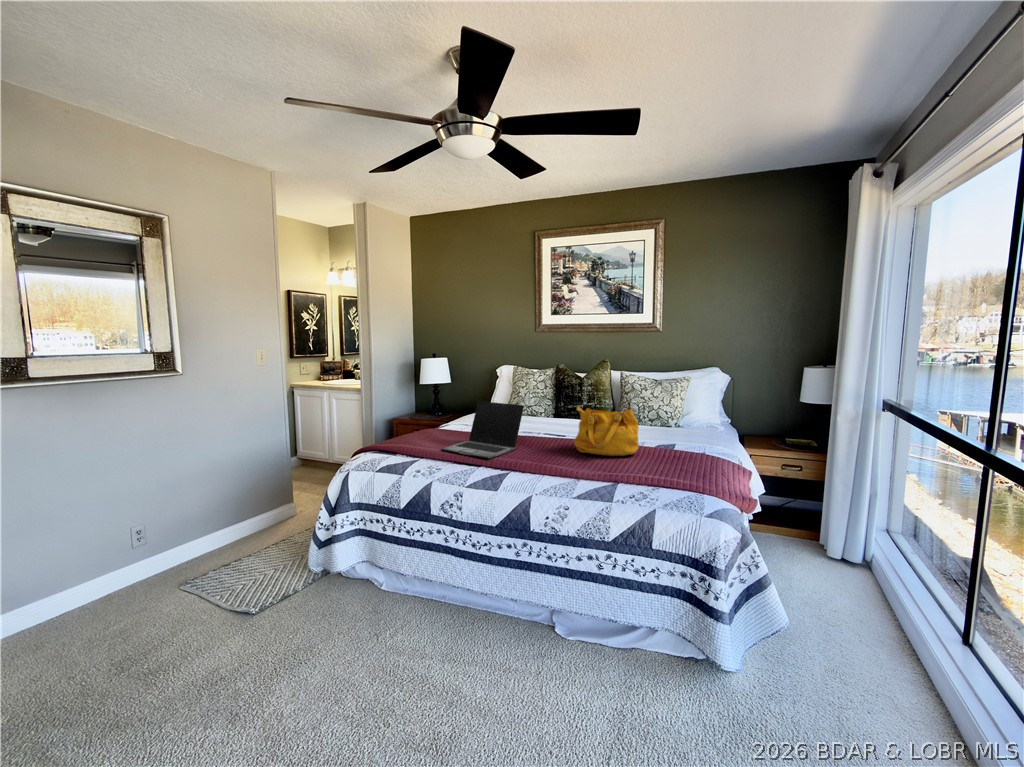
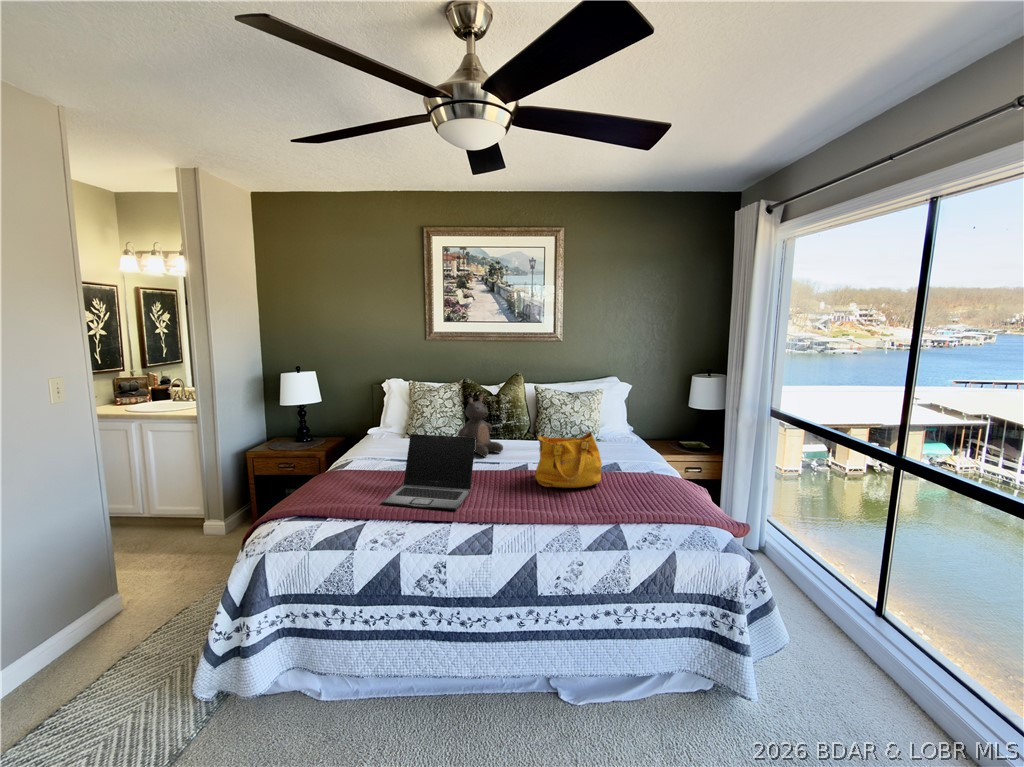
teddy bear: none [535,376,575,429] -> present [458,396,503,456]

